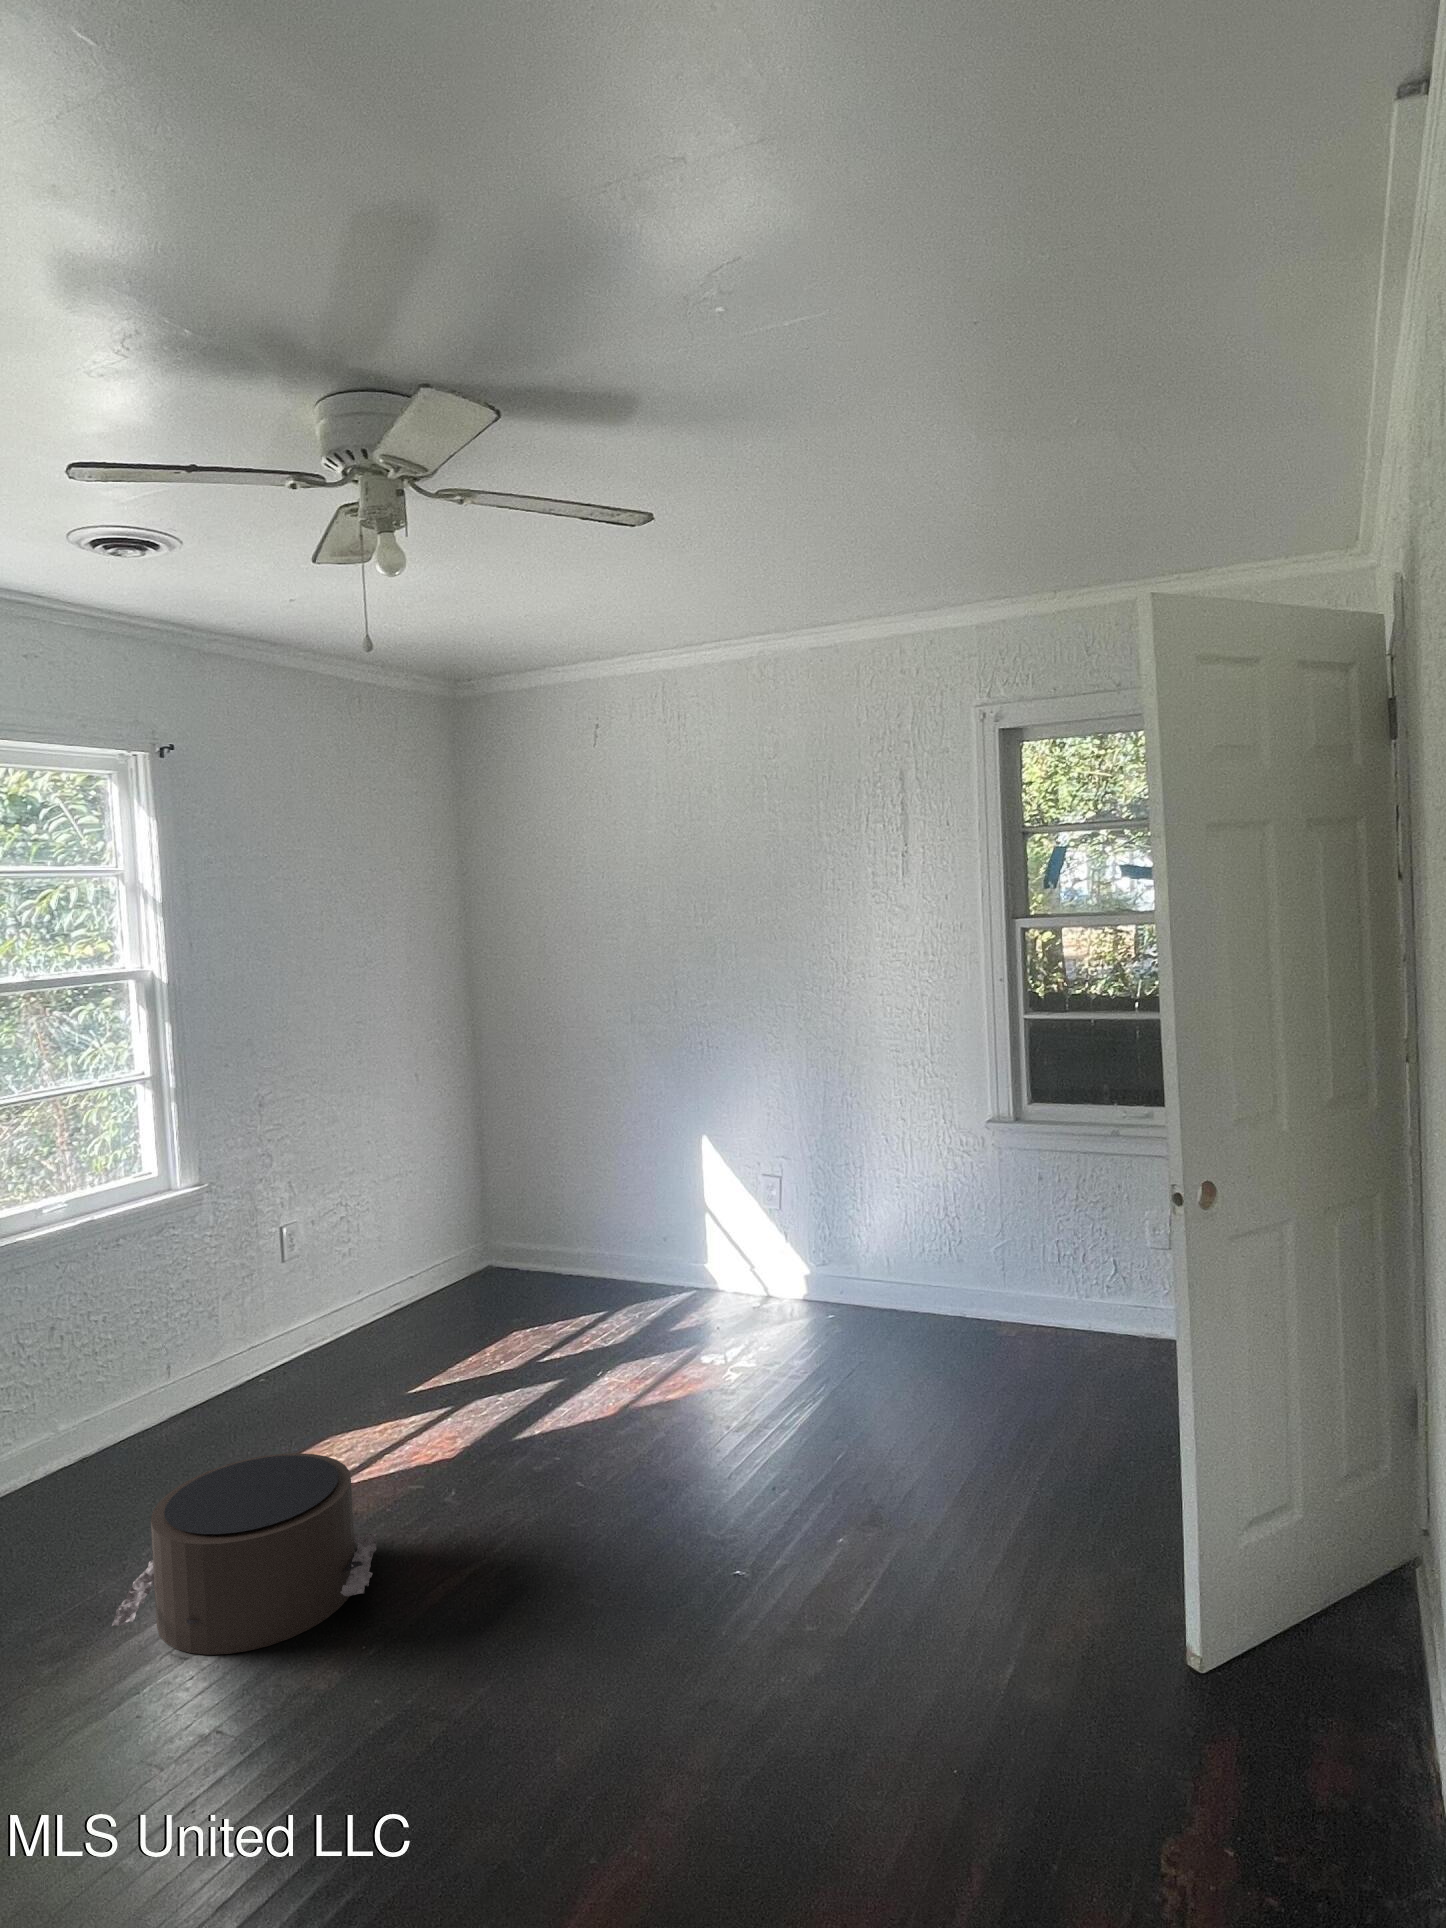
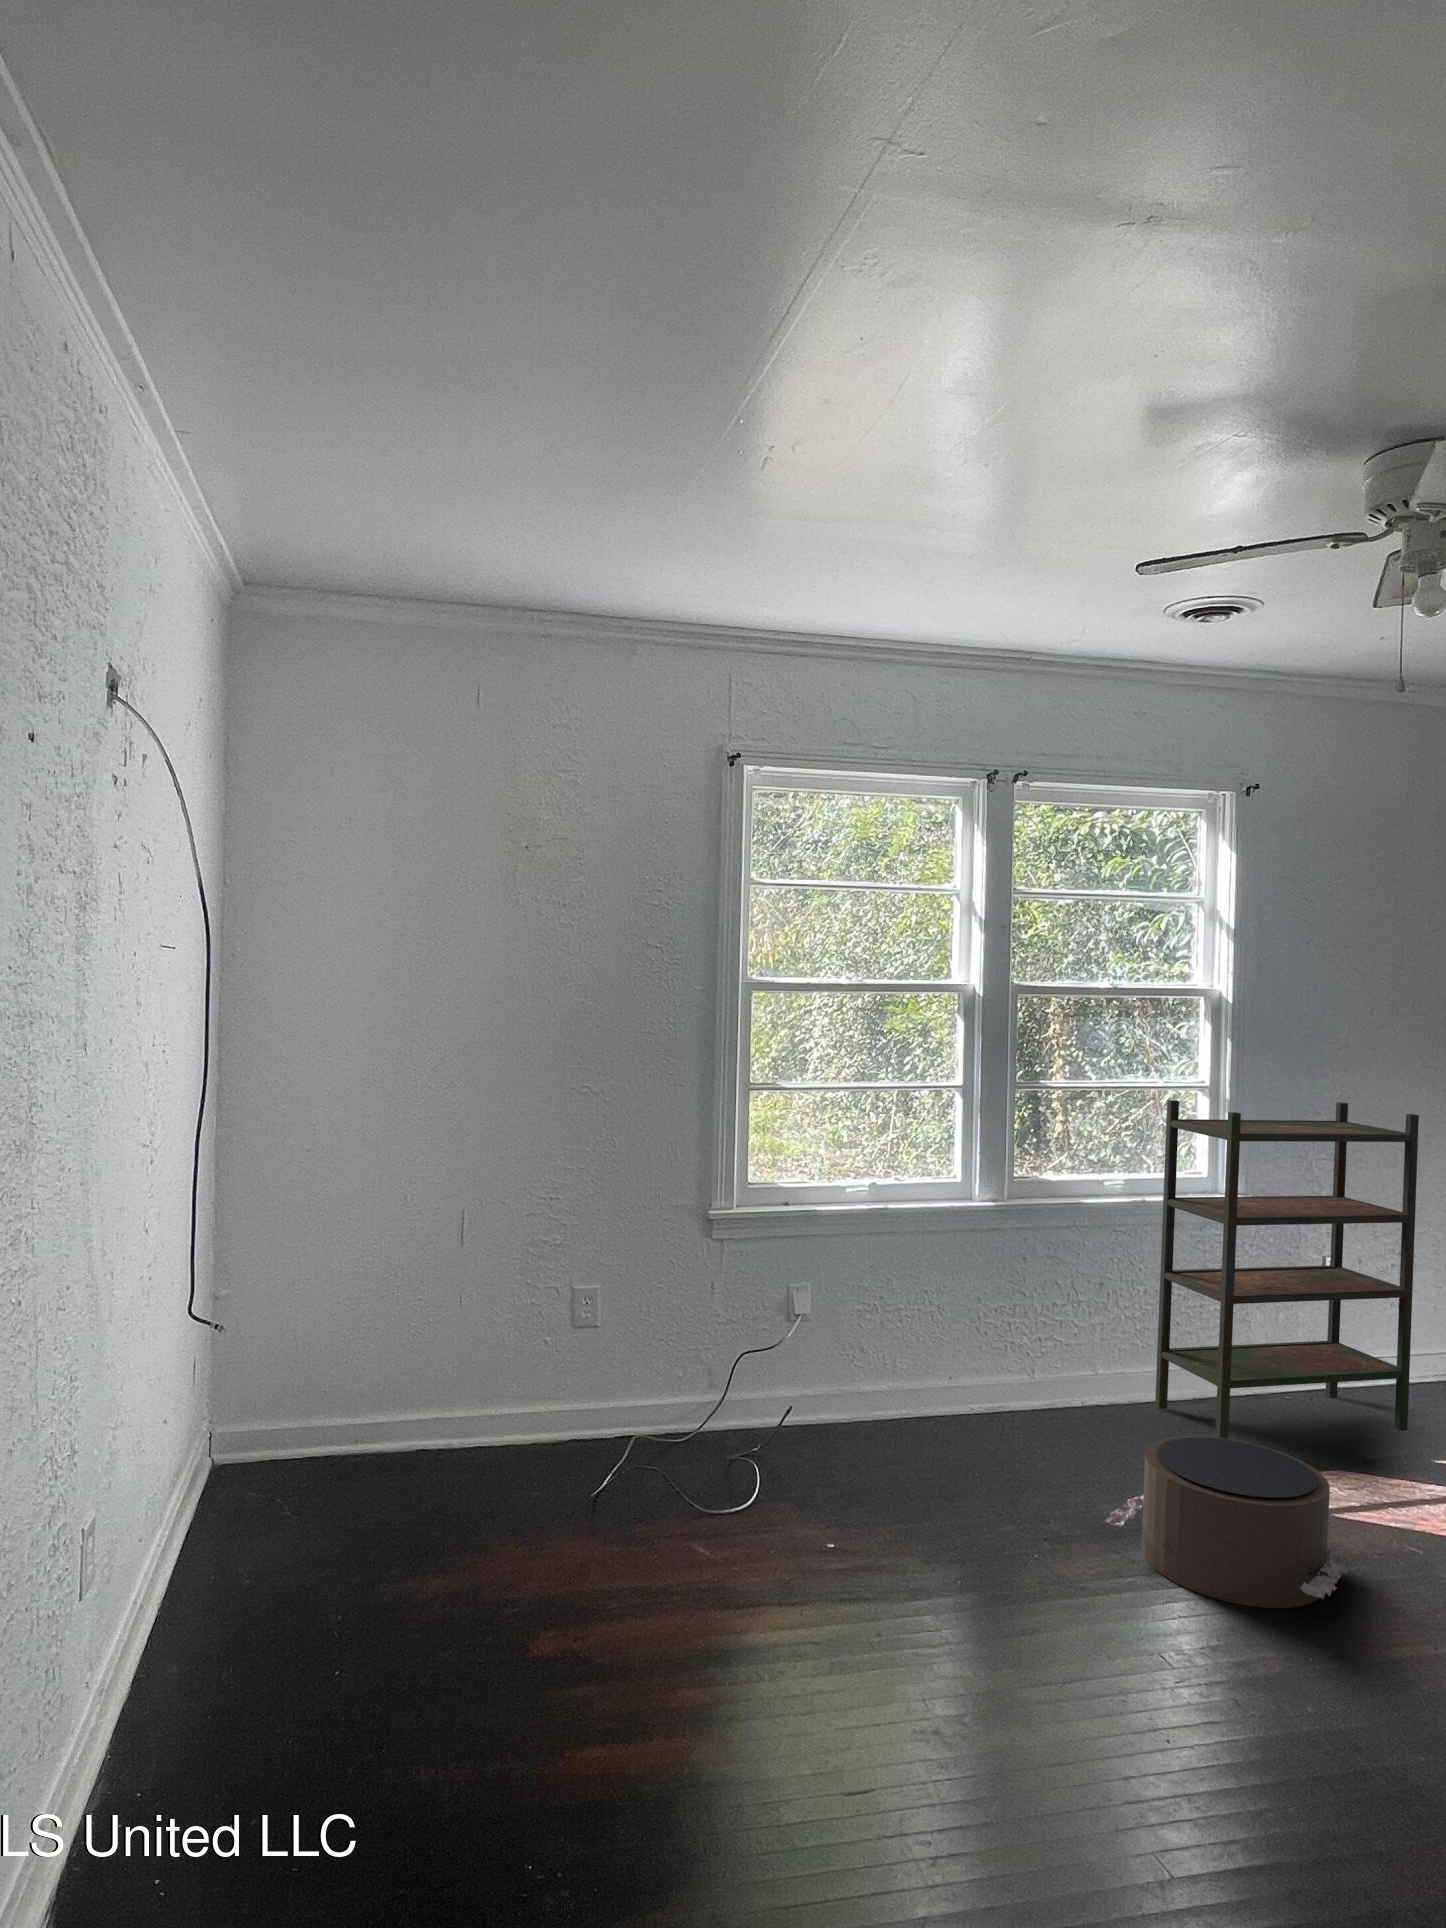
bookshelf: none [108,1067,376,1458] -> present [1155,1100,1419,1439]

